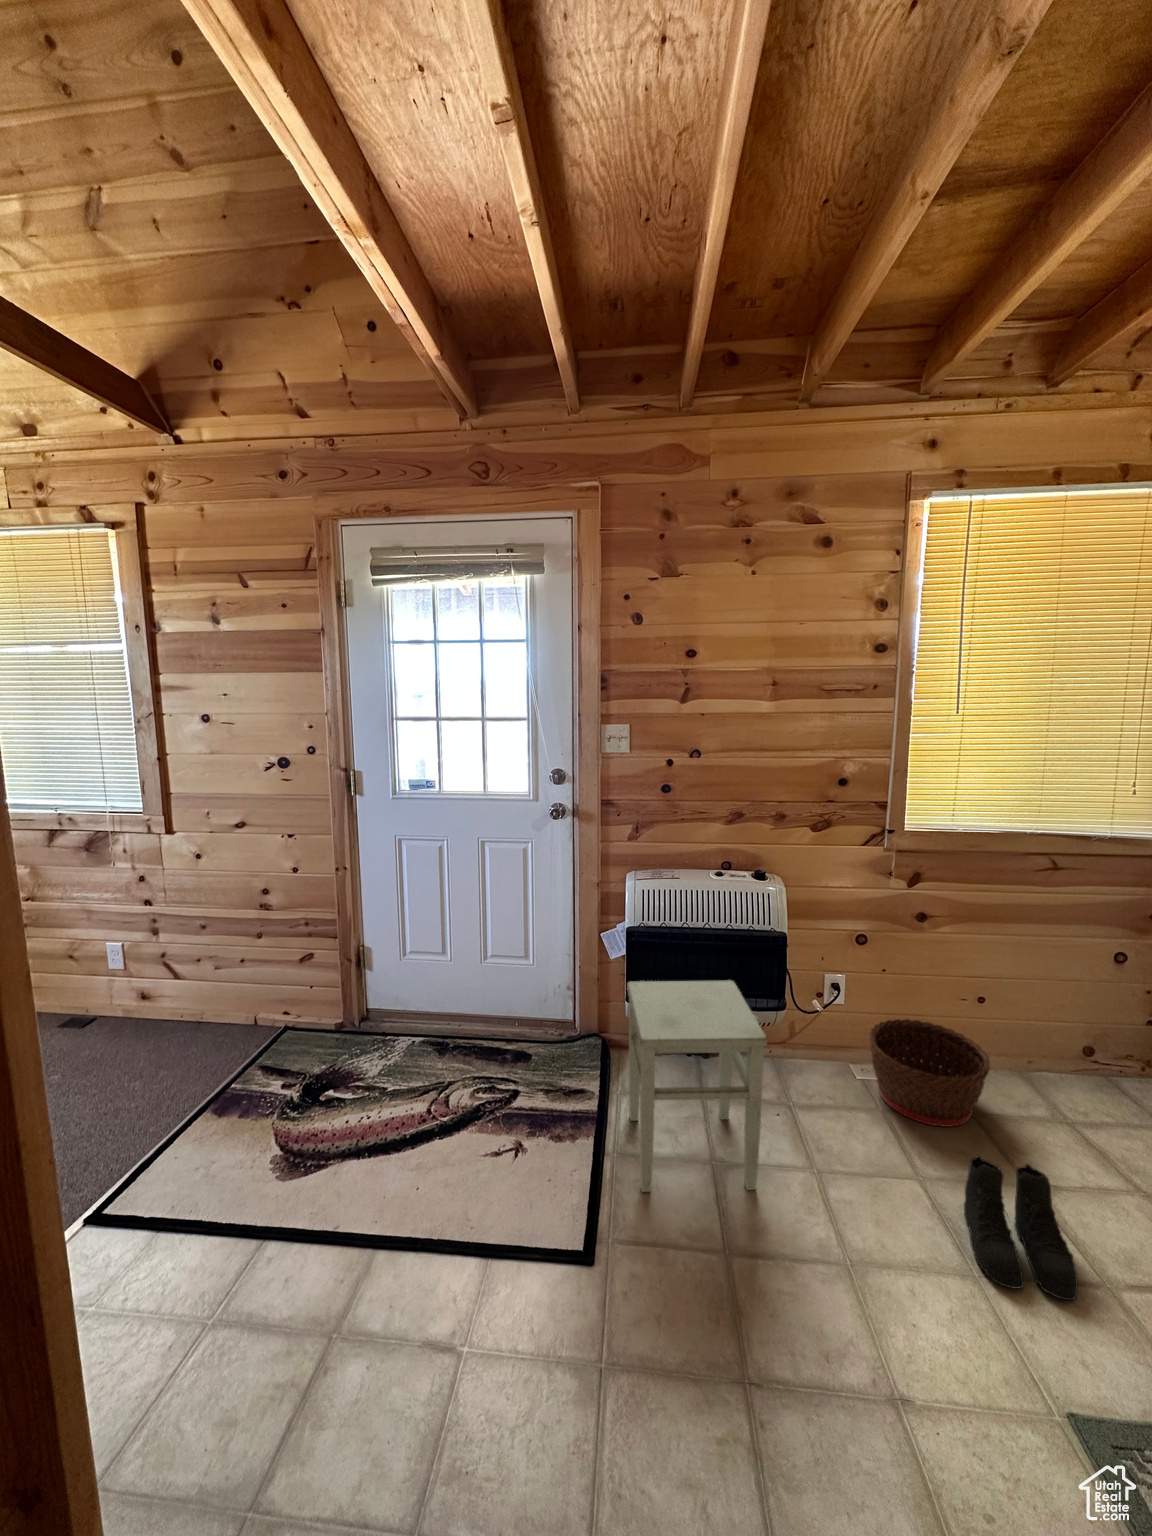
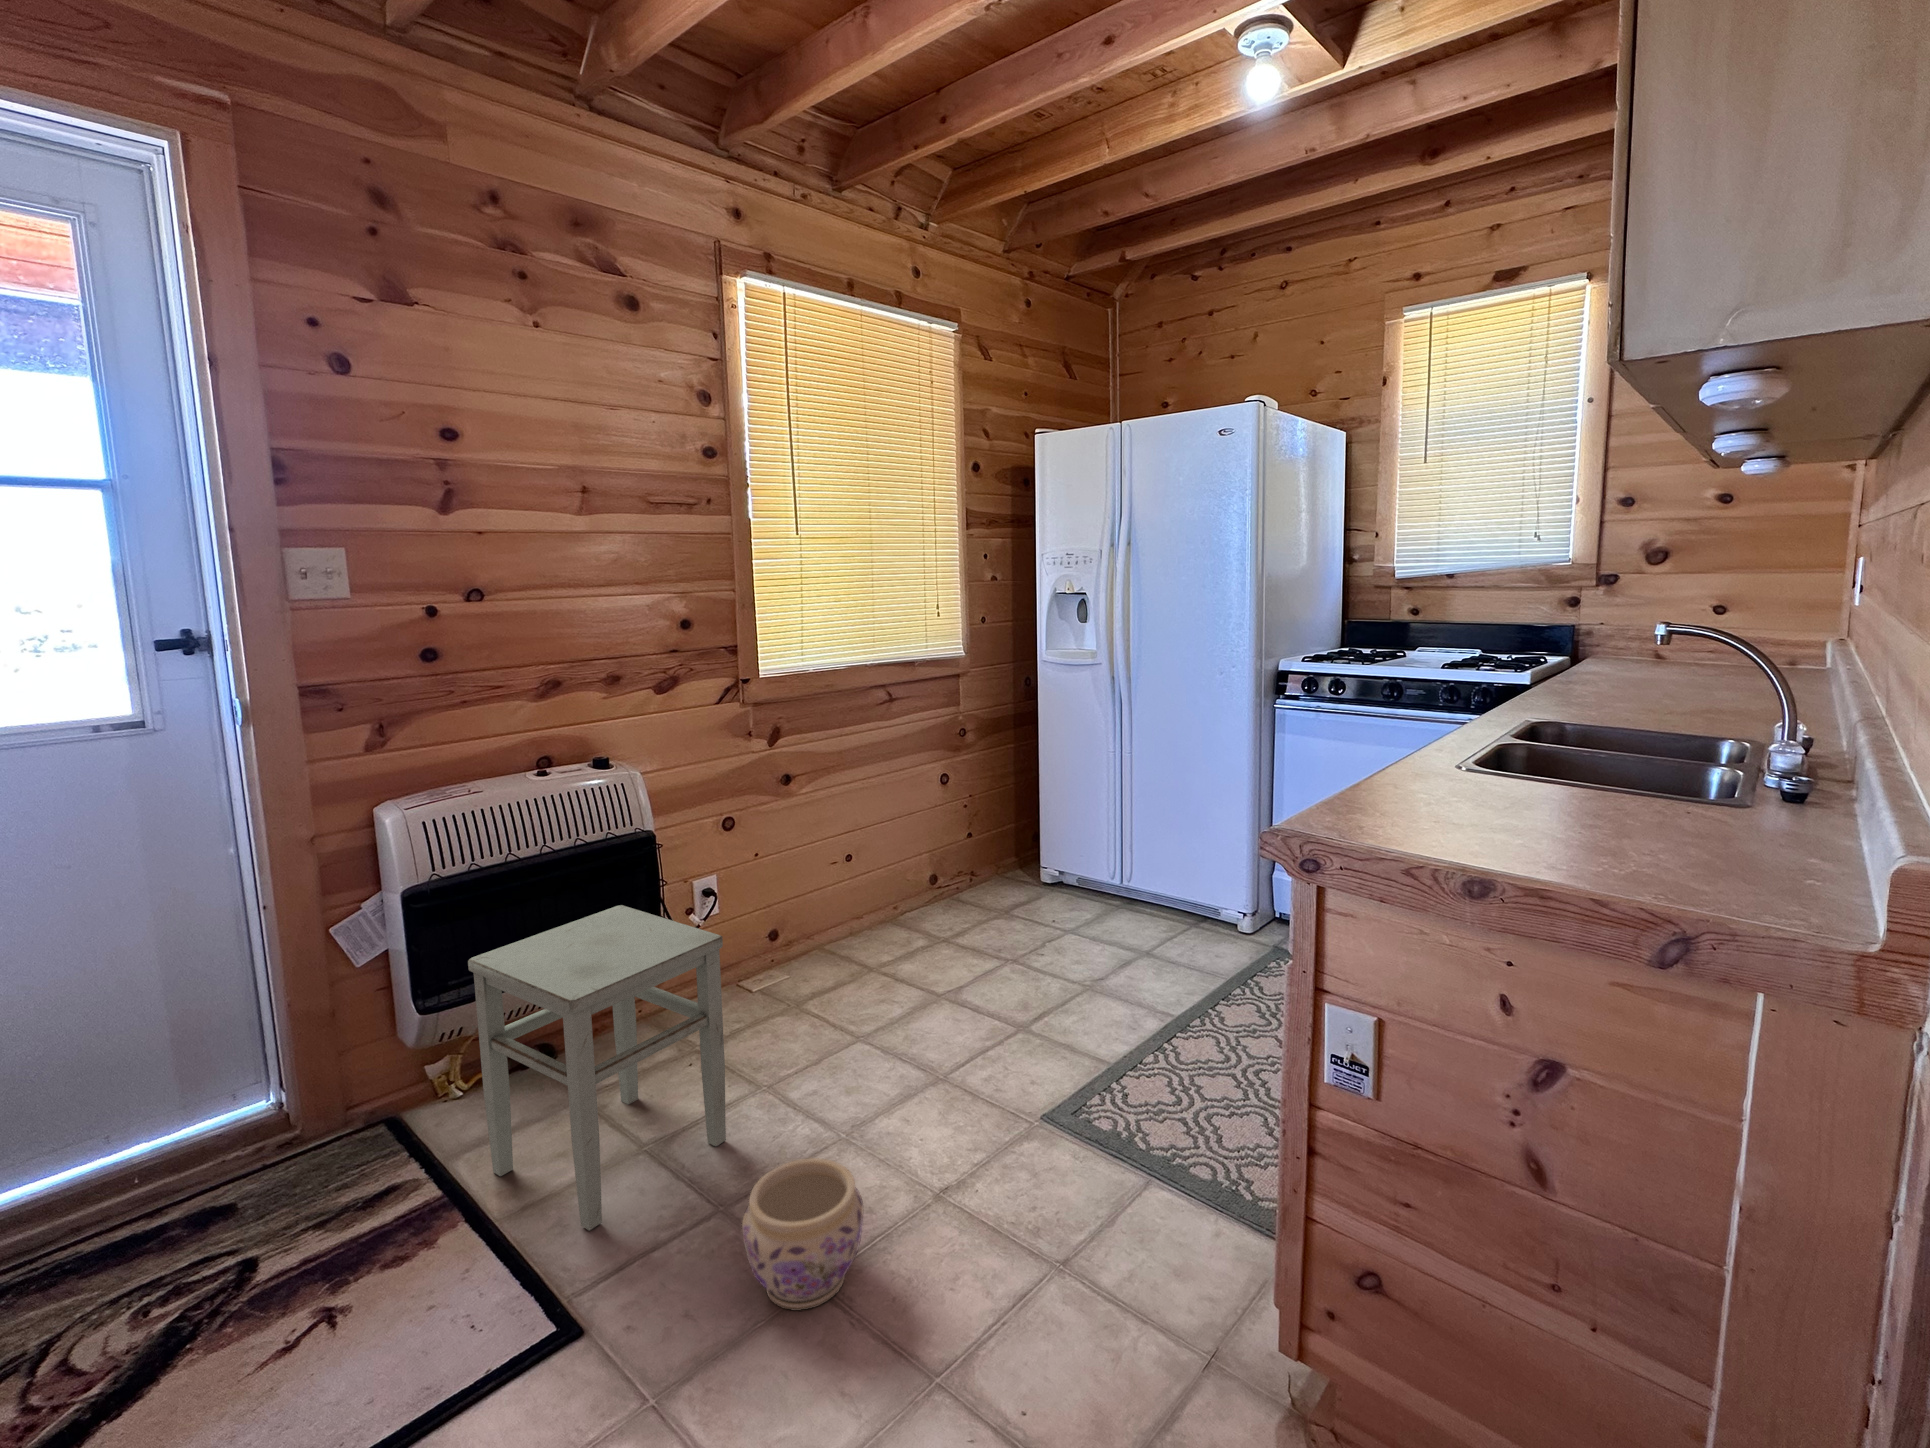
basket: present [869,1019,990,1127] -> none [758,893,882,998]
boots: present [964,1155,1078,1300] -> none [913,964,1018,1074]
planter: none [680,1242,779,1383] -> present [742,1158,863,1311]

